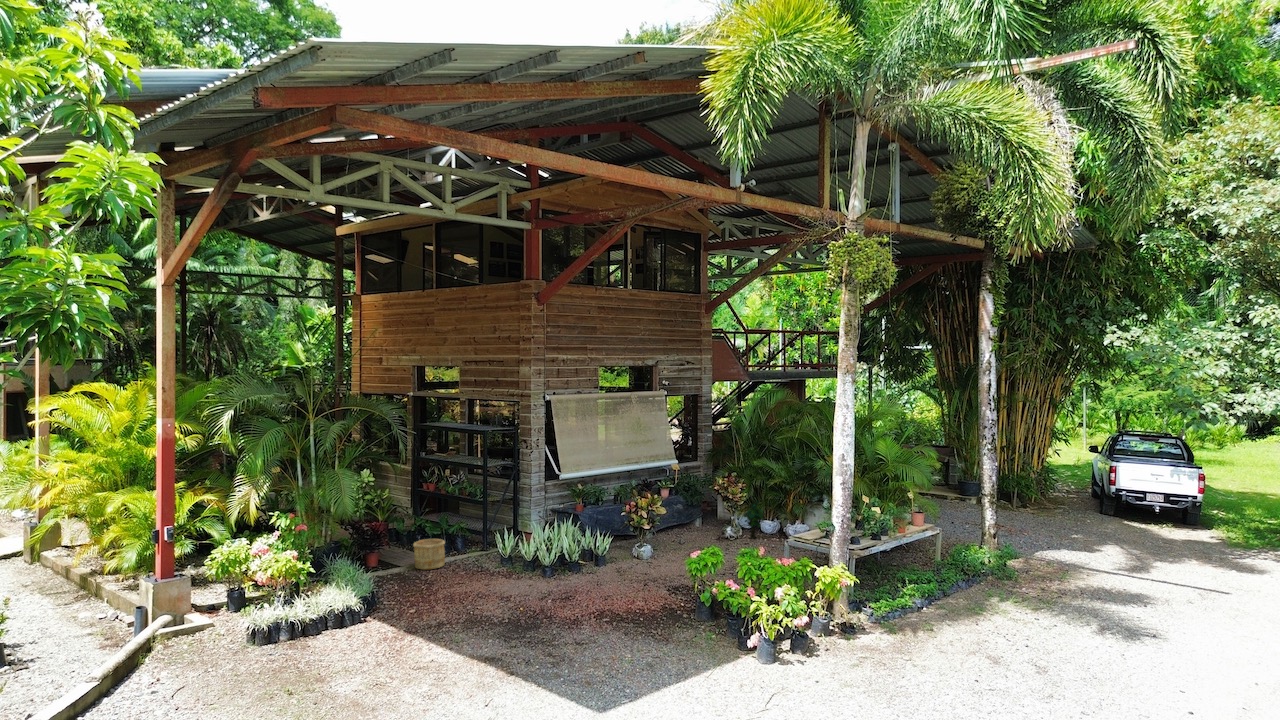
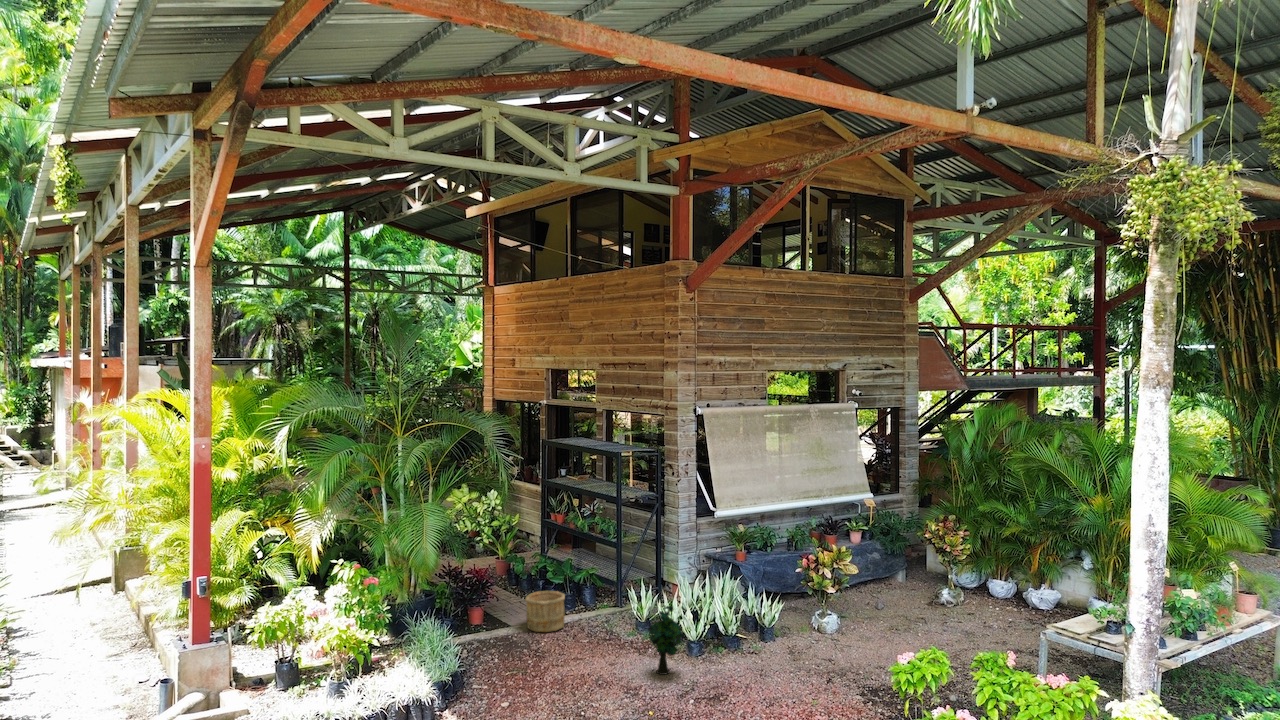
decorative plant: present [743,500,764,539] -> present [646,606,684,675]

